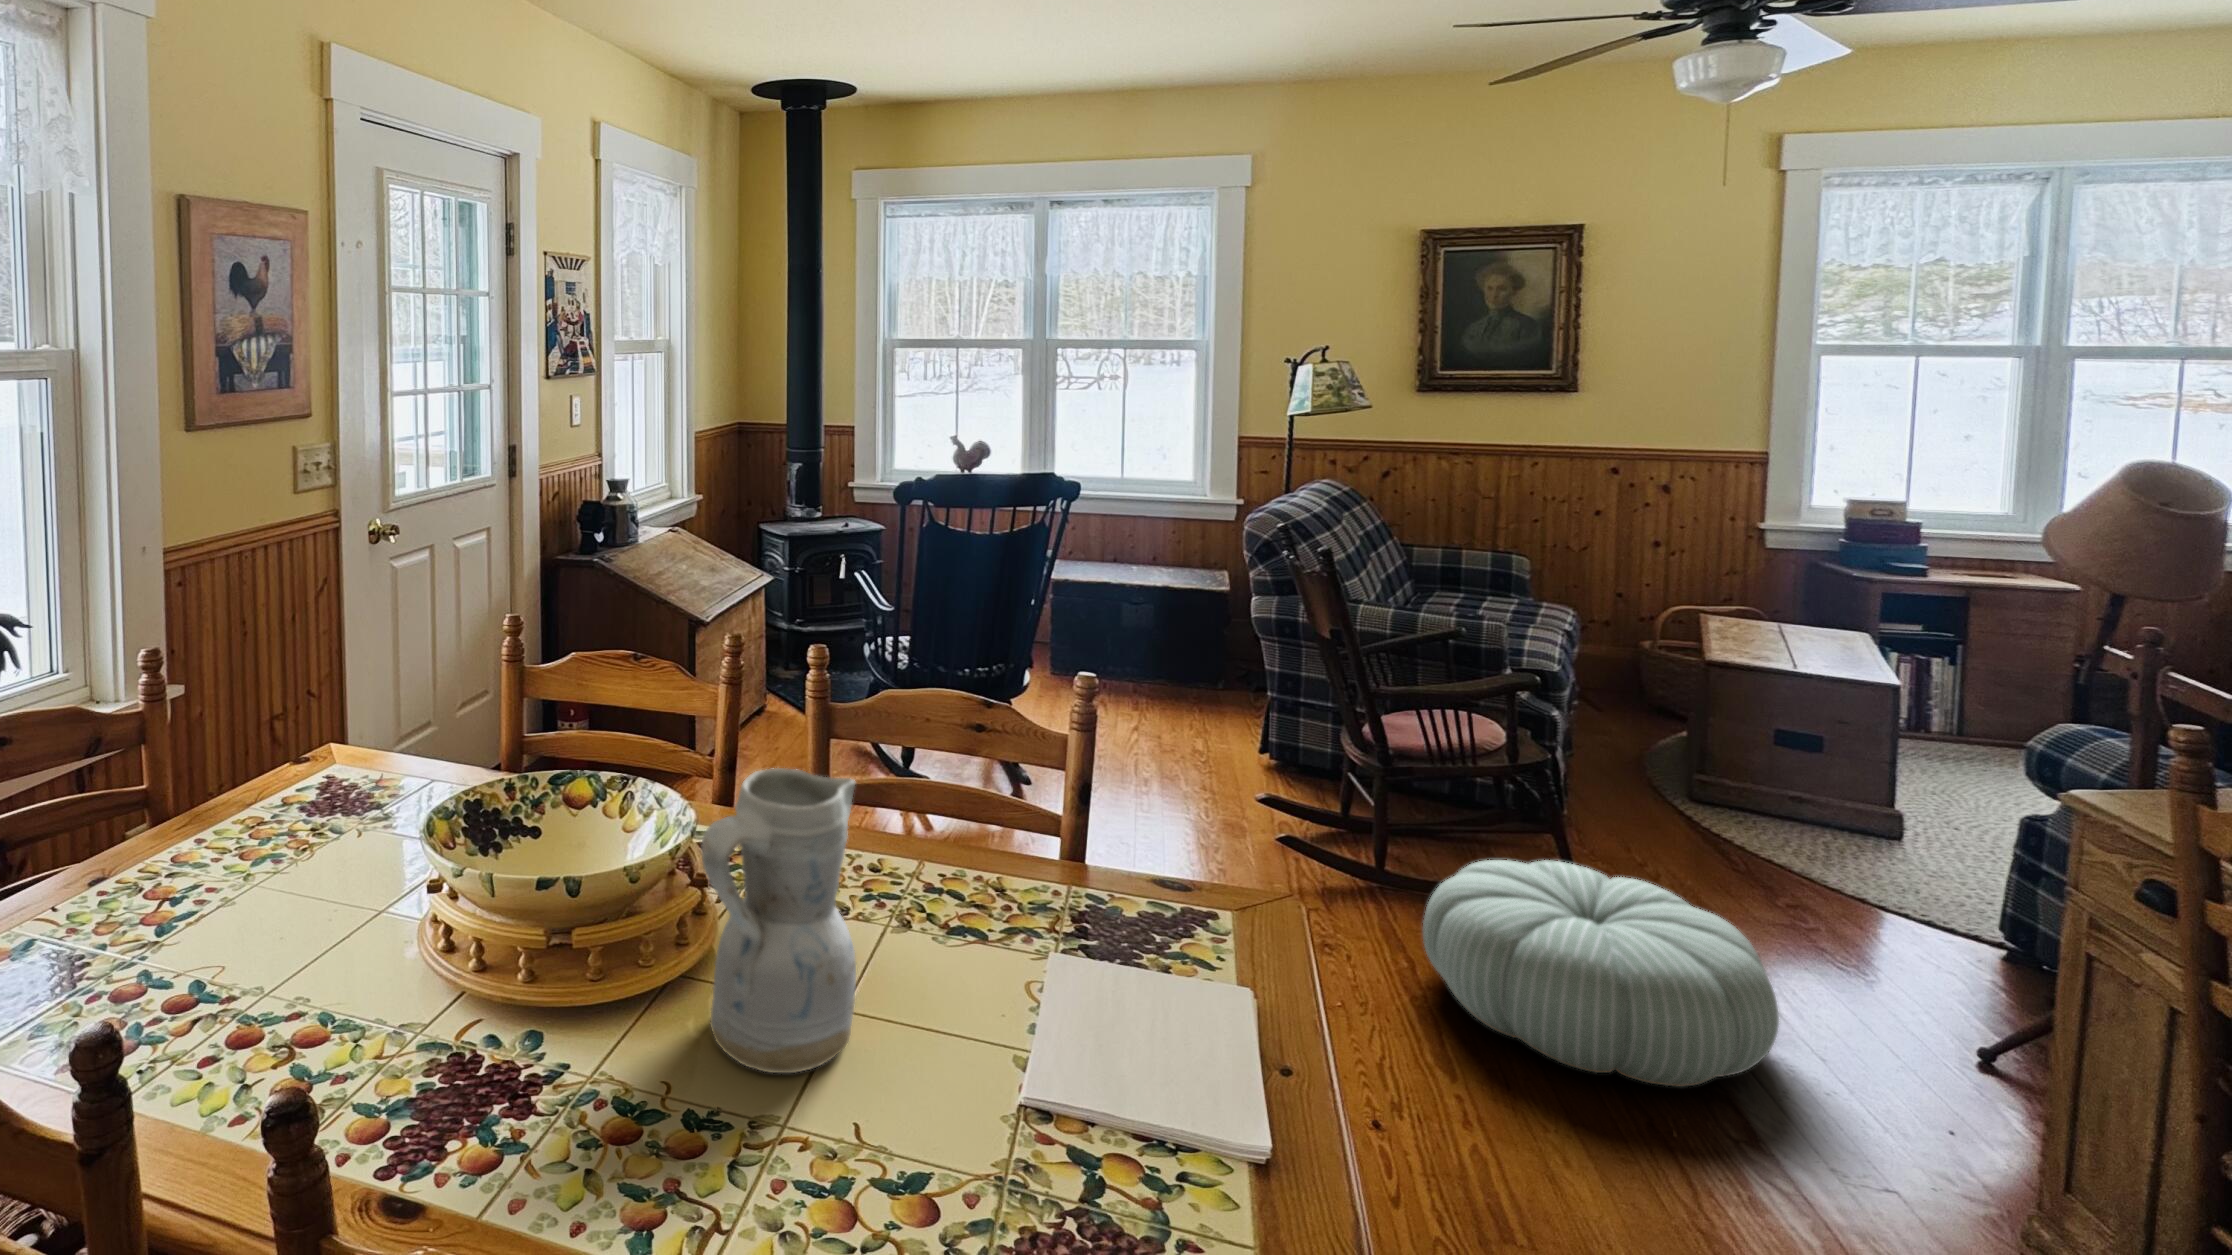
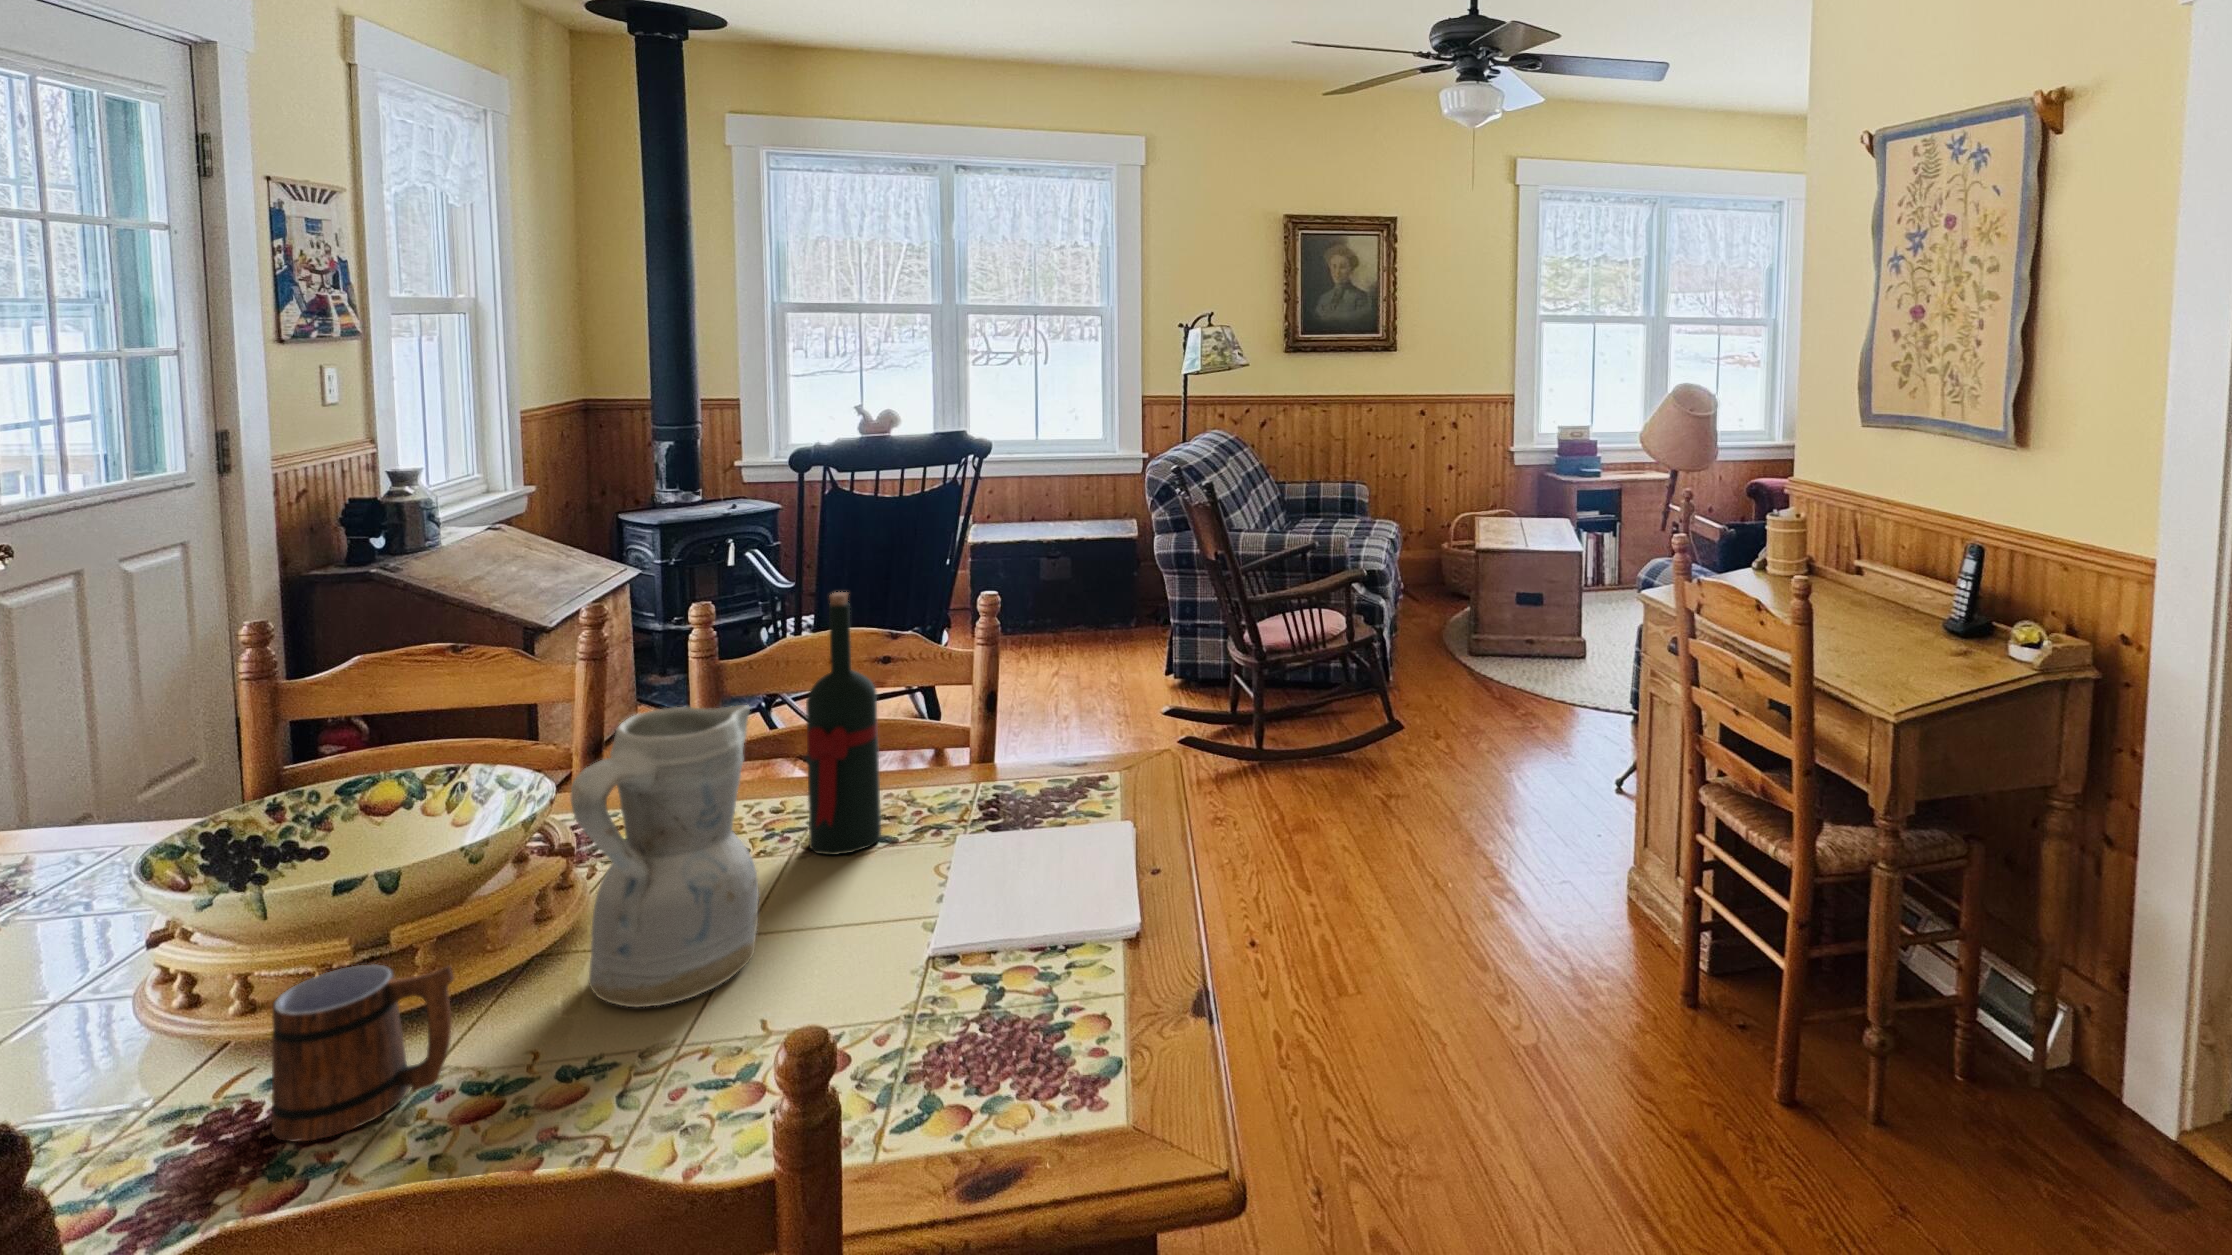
wine bottle: none [903,663,973,940] -> present [806,592,881,855]
pouf: present [1423,860,1779,1087] -> none [1288,712,1508,862]
mug: none [480,960,607,1116] -> present [271,964,454,1142]

